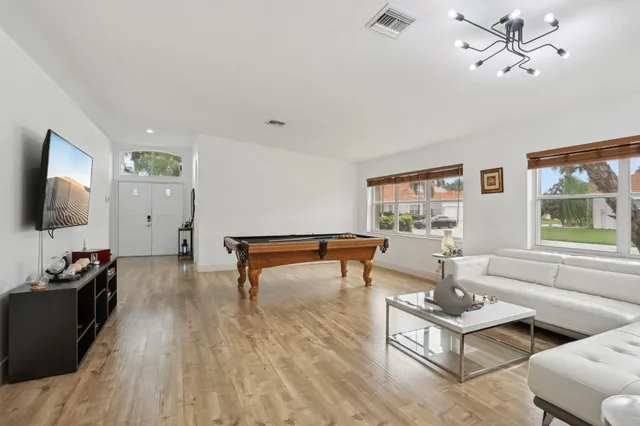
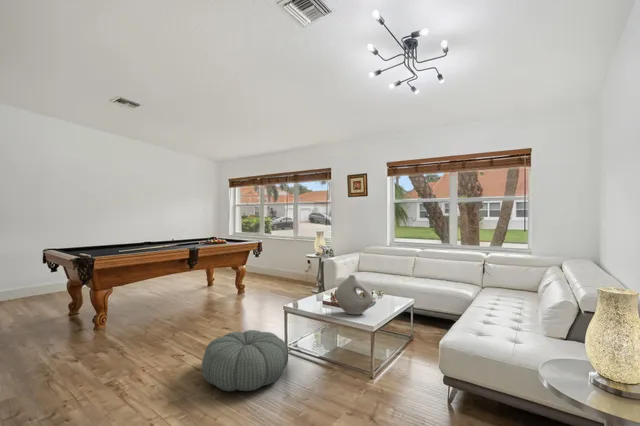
pouf: none [308,314,382,363] -> present [202,330,288,391]

